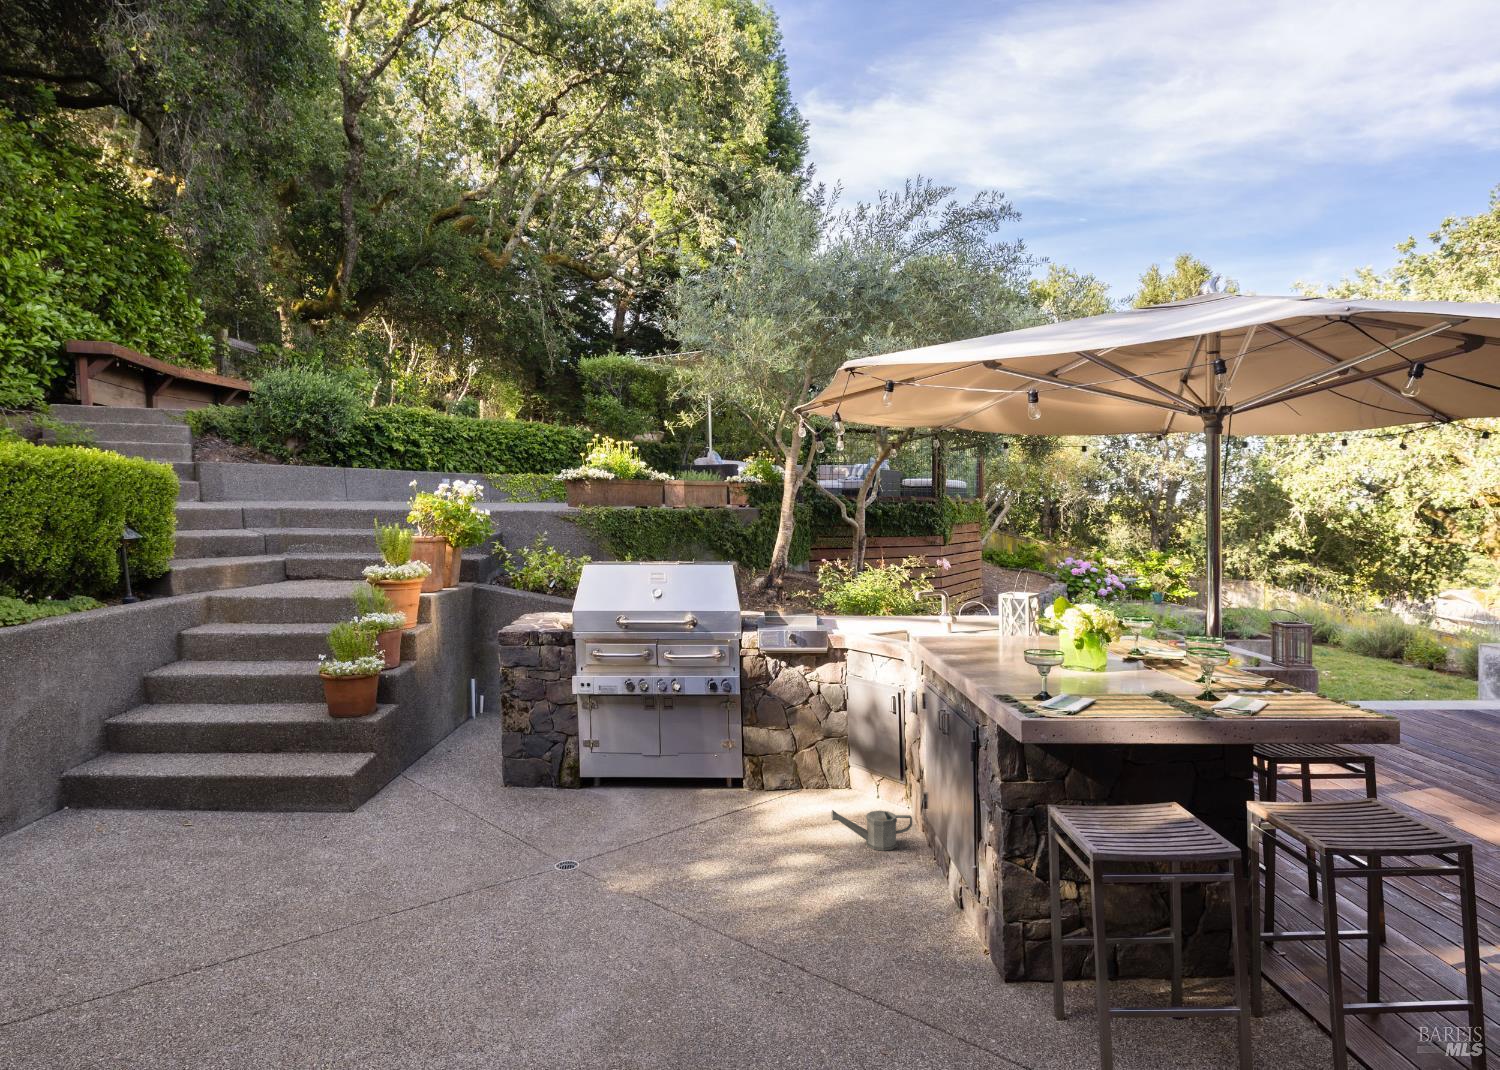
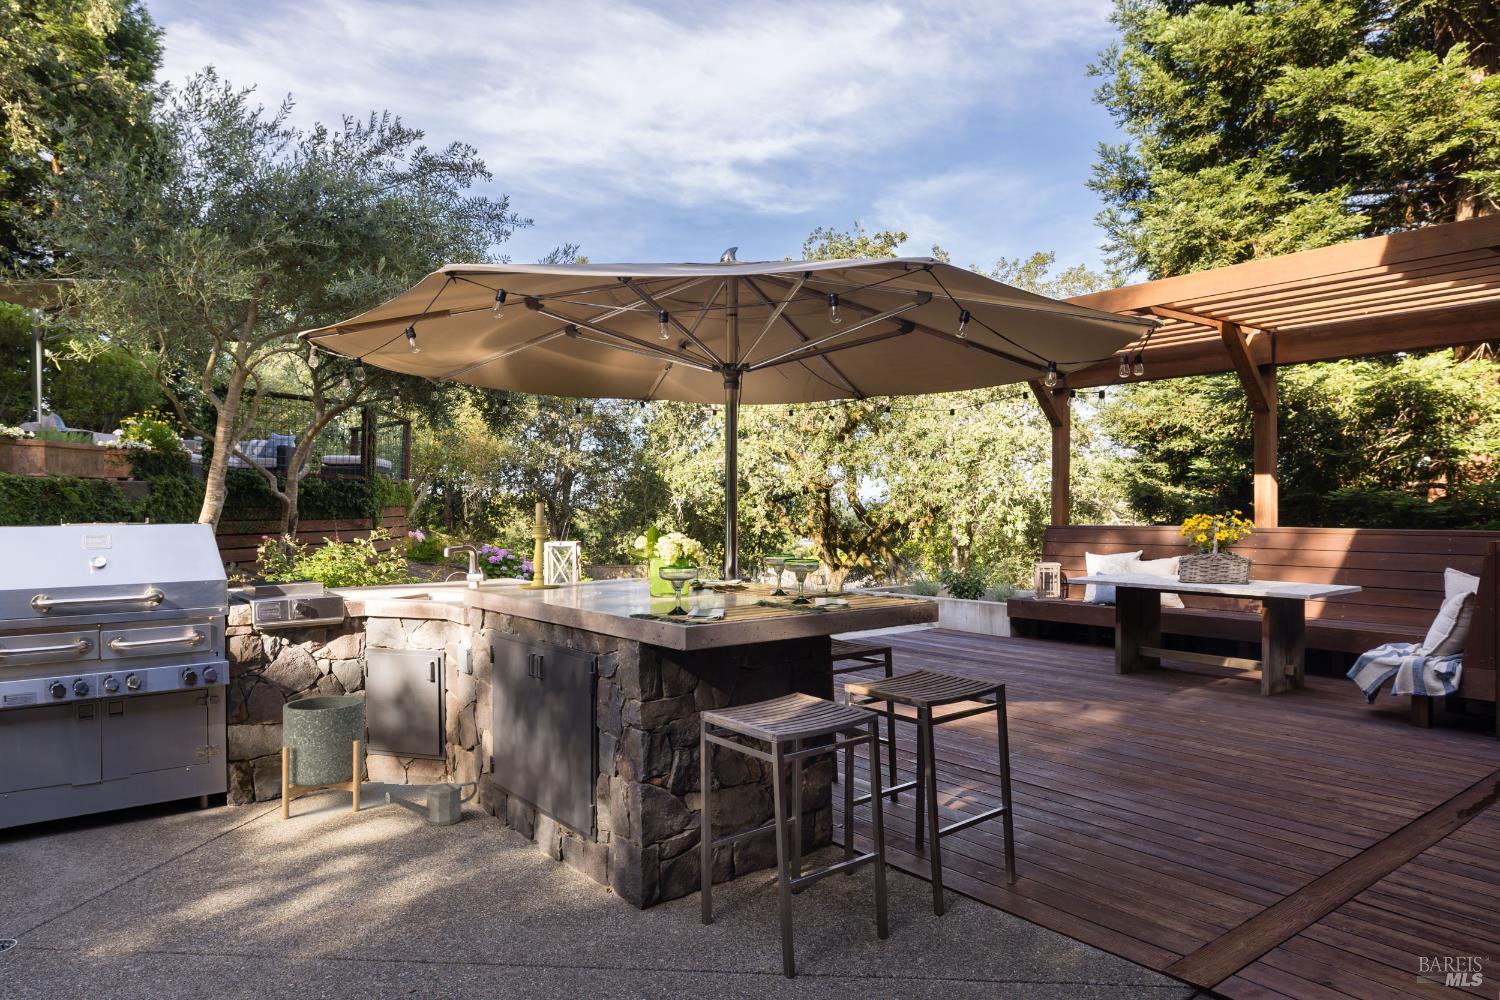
candle holder: none [947,560,989,647] -> present [518,502,560,589]
planter: none [770,713,838,816] -> present [282,696,364,819]

